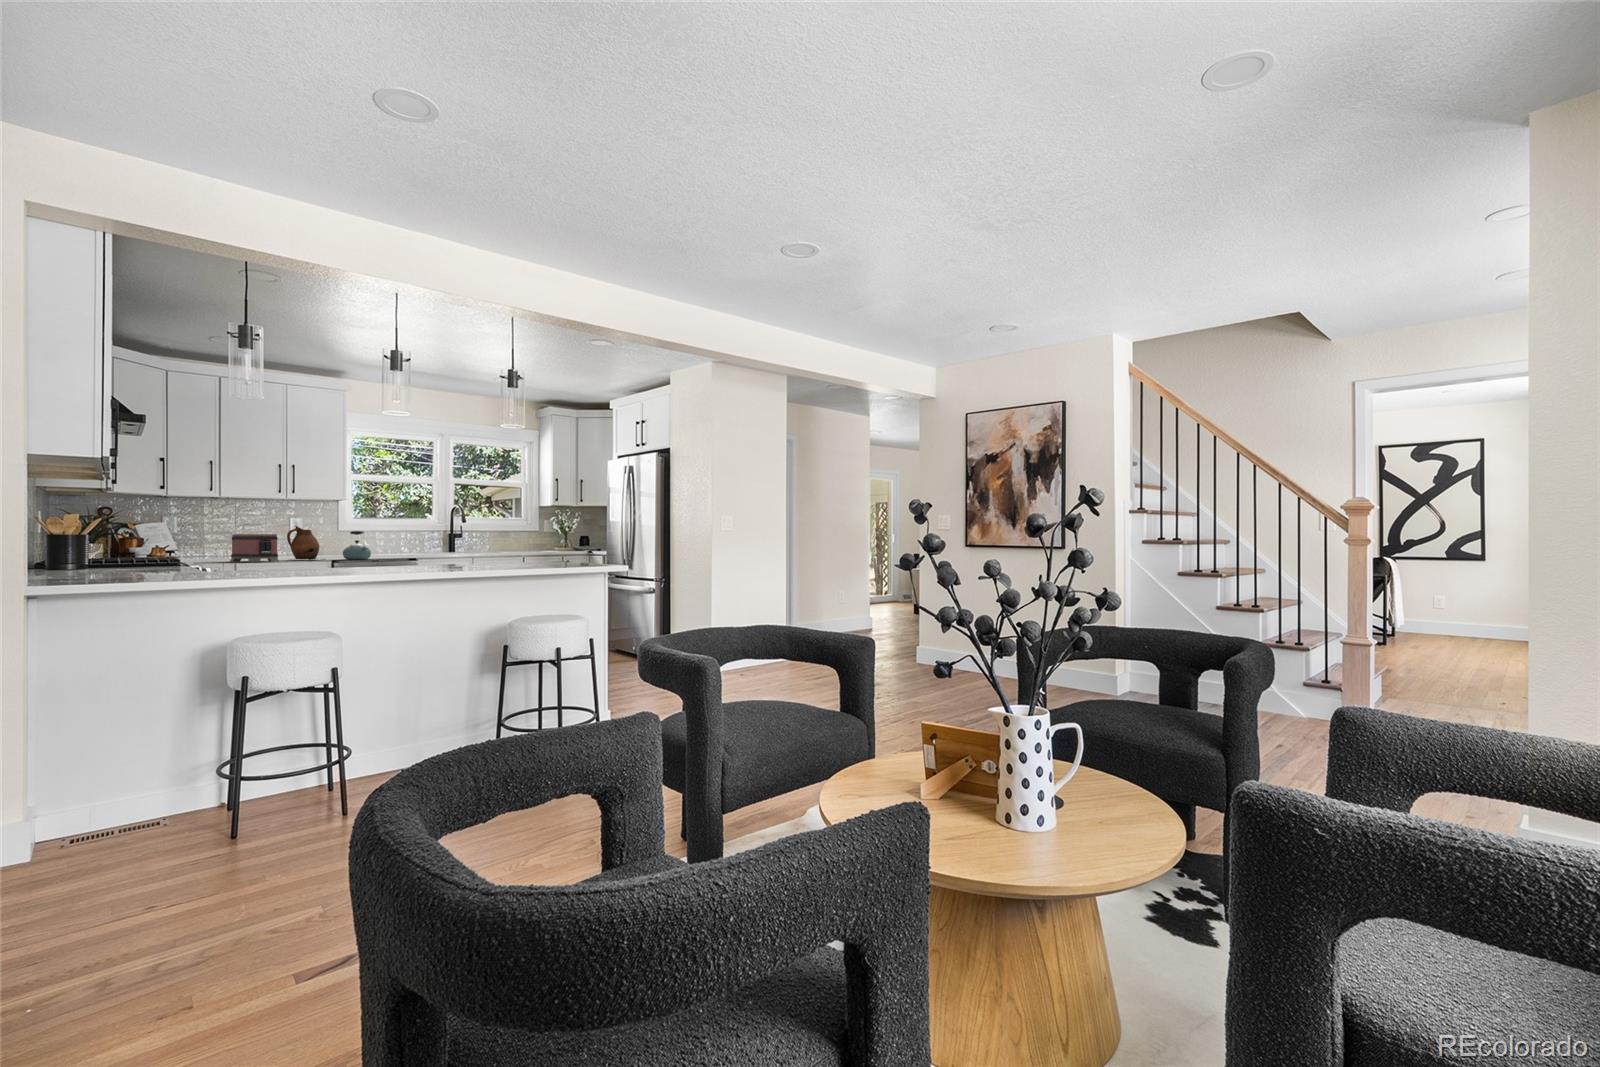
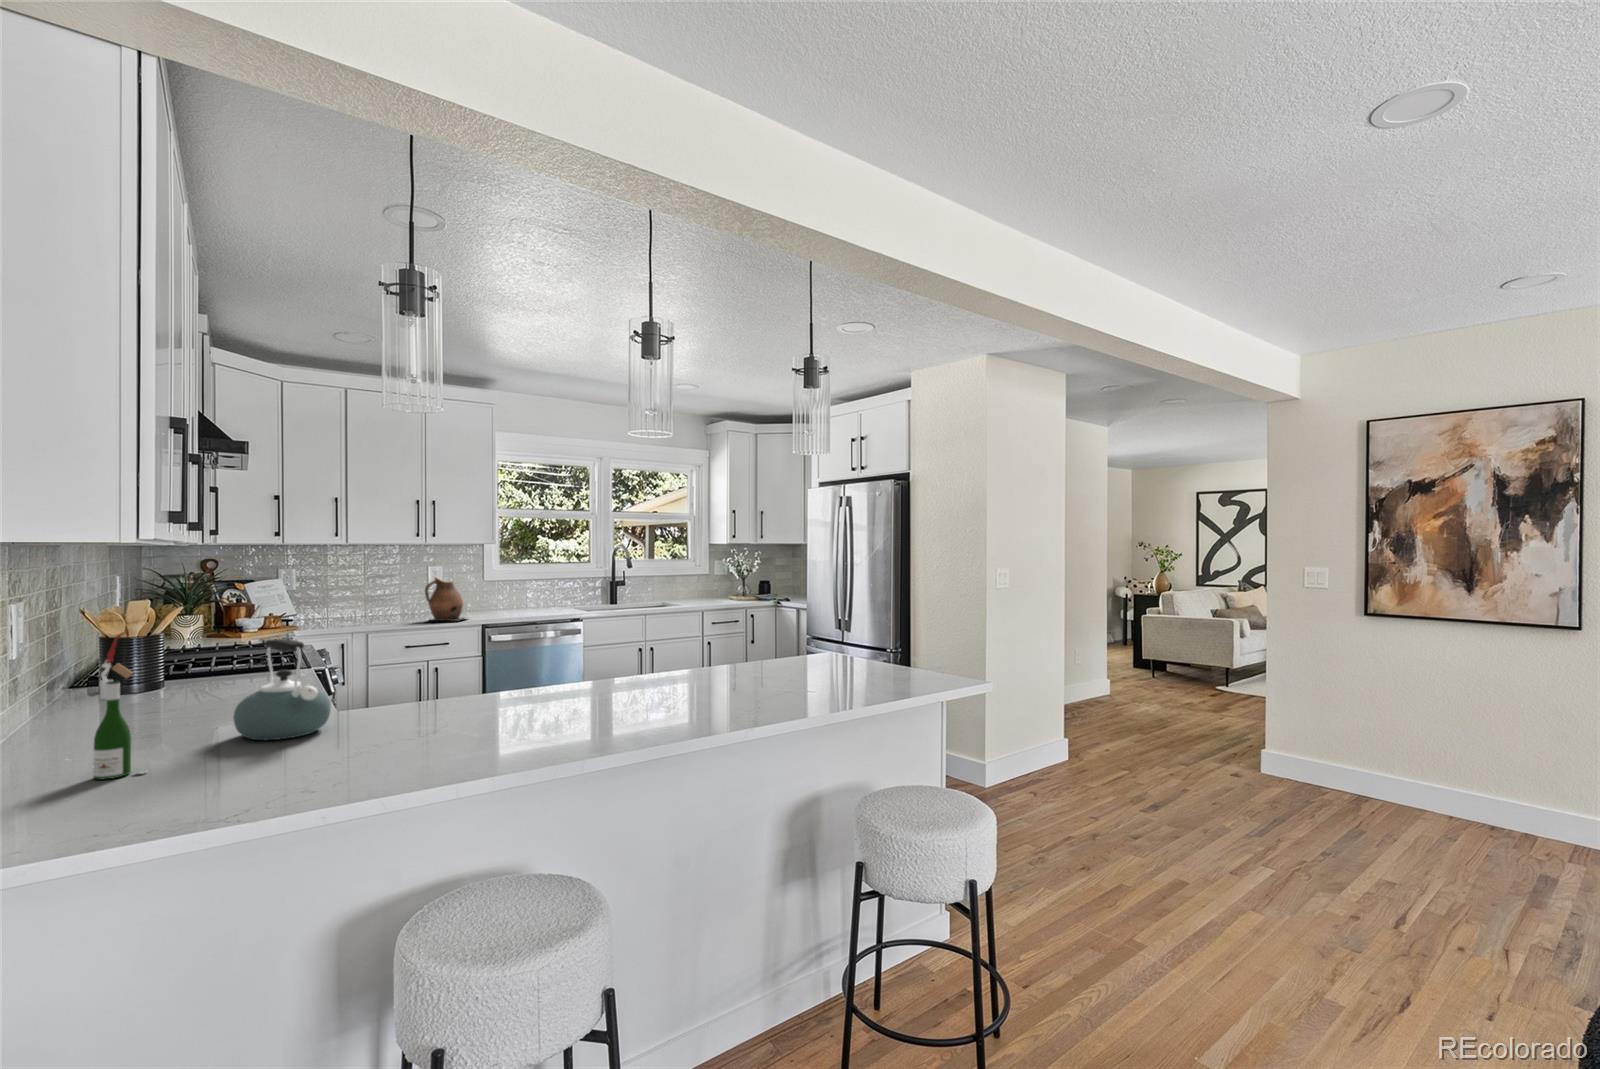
wine bottle: none [66,506,95,581] -> present [93,633,147,780]
kettle: present [343,531,371,560] -> present [233,639,331,740]
toaster: present [230,534,279,562] -> none [357,591,418,632]

